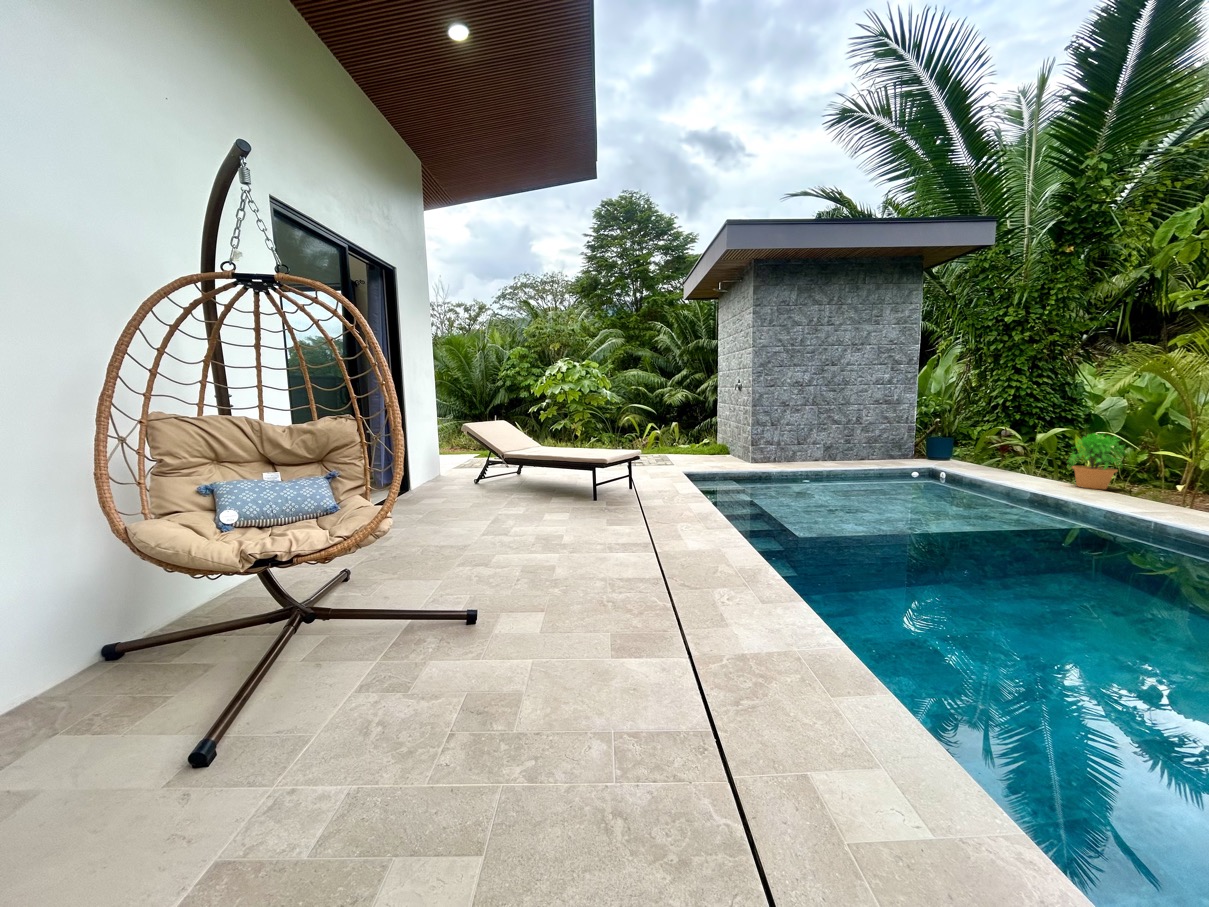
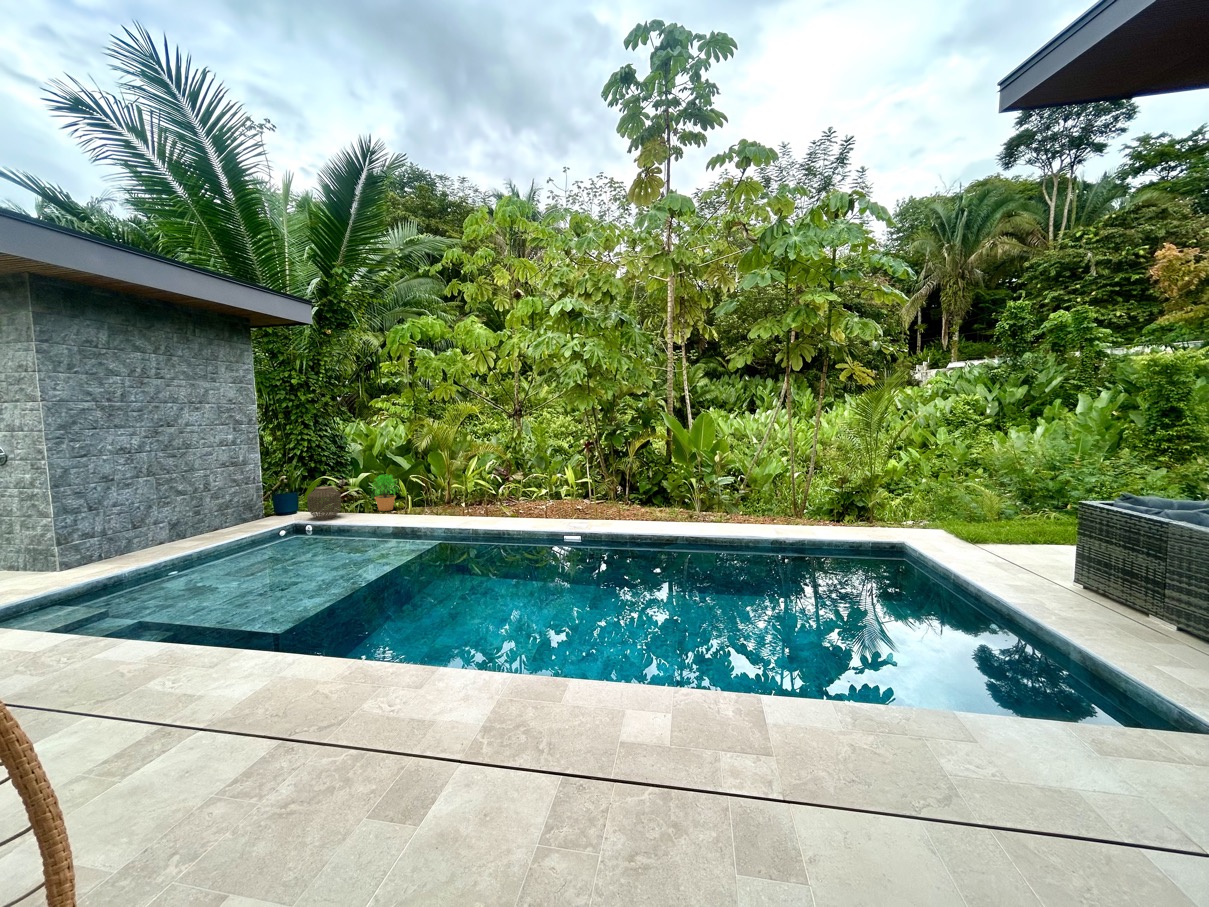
woven basket: none [958,438,1008,478] -> present [307,486,341,520]

